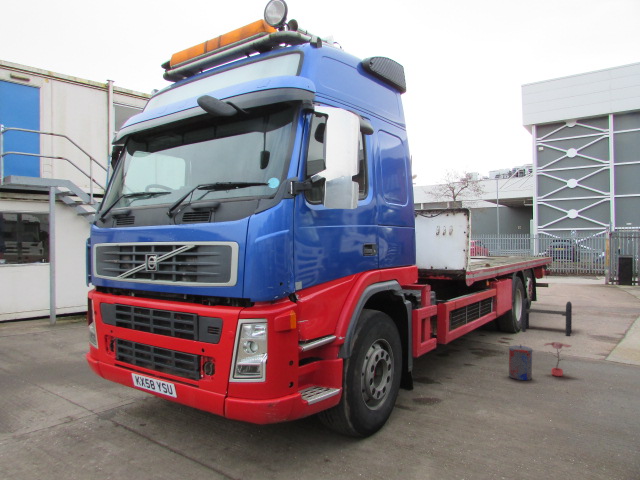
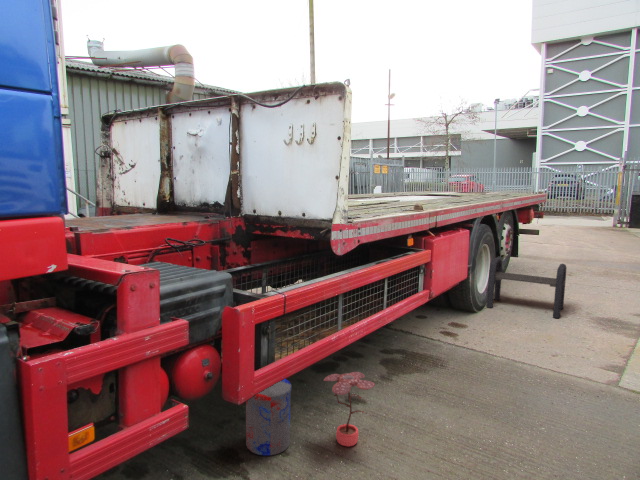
potted plant: present [545,342,571,376] -> present [324,372,375,446]
trash can: present [509,345,532,380] -> present [246,379,291,455]

